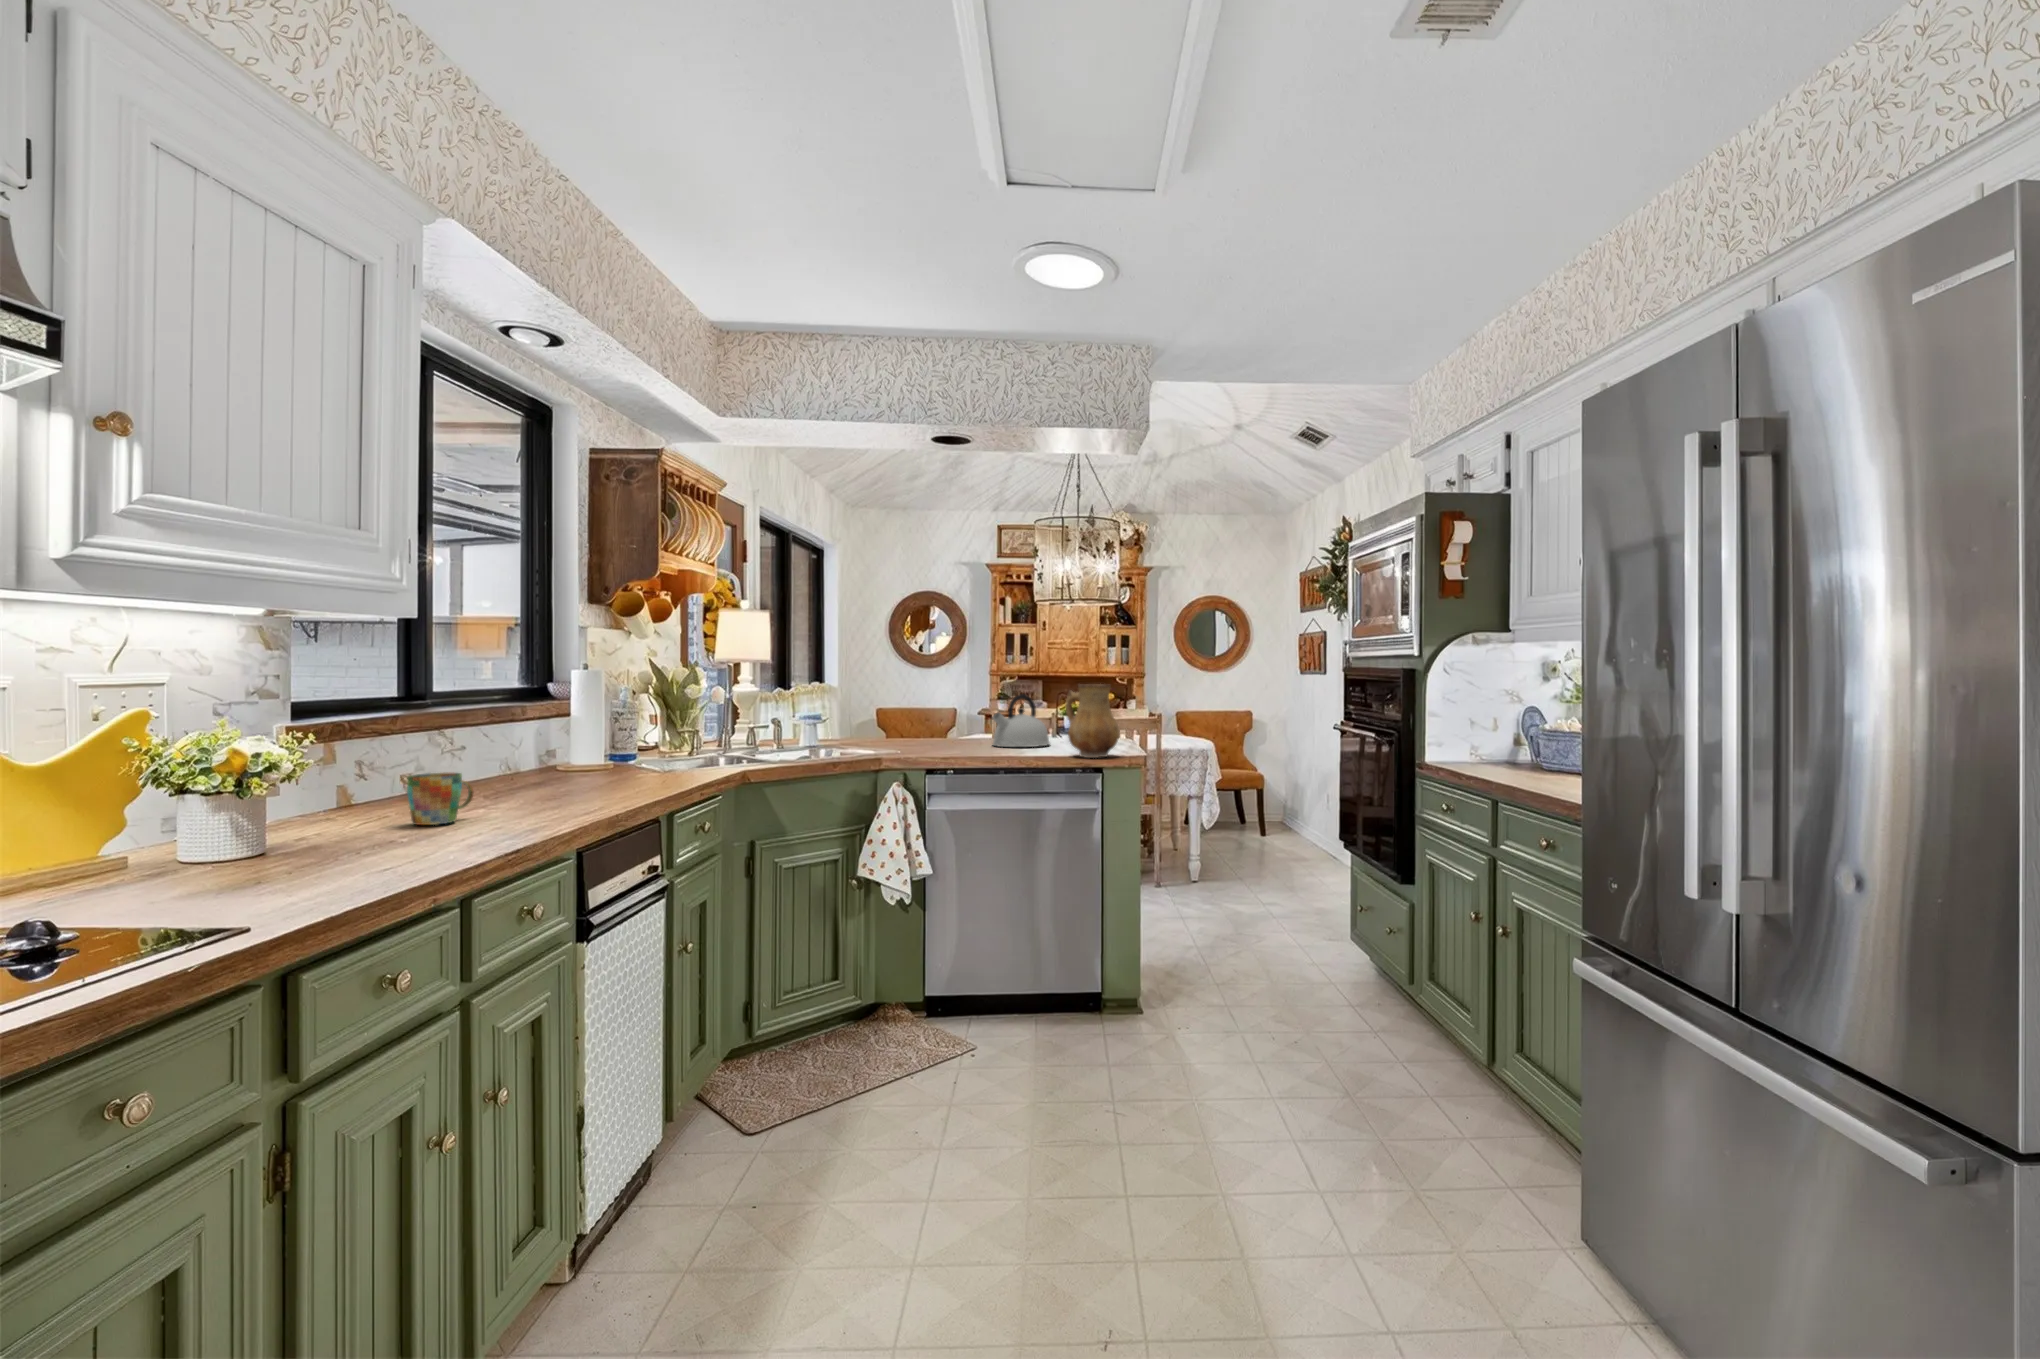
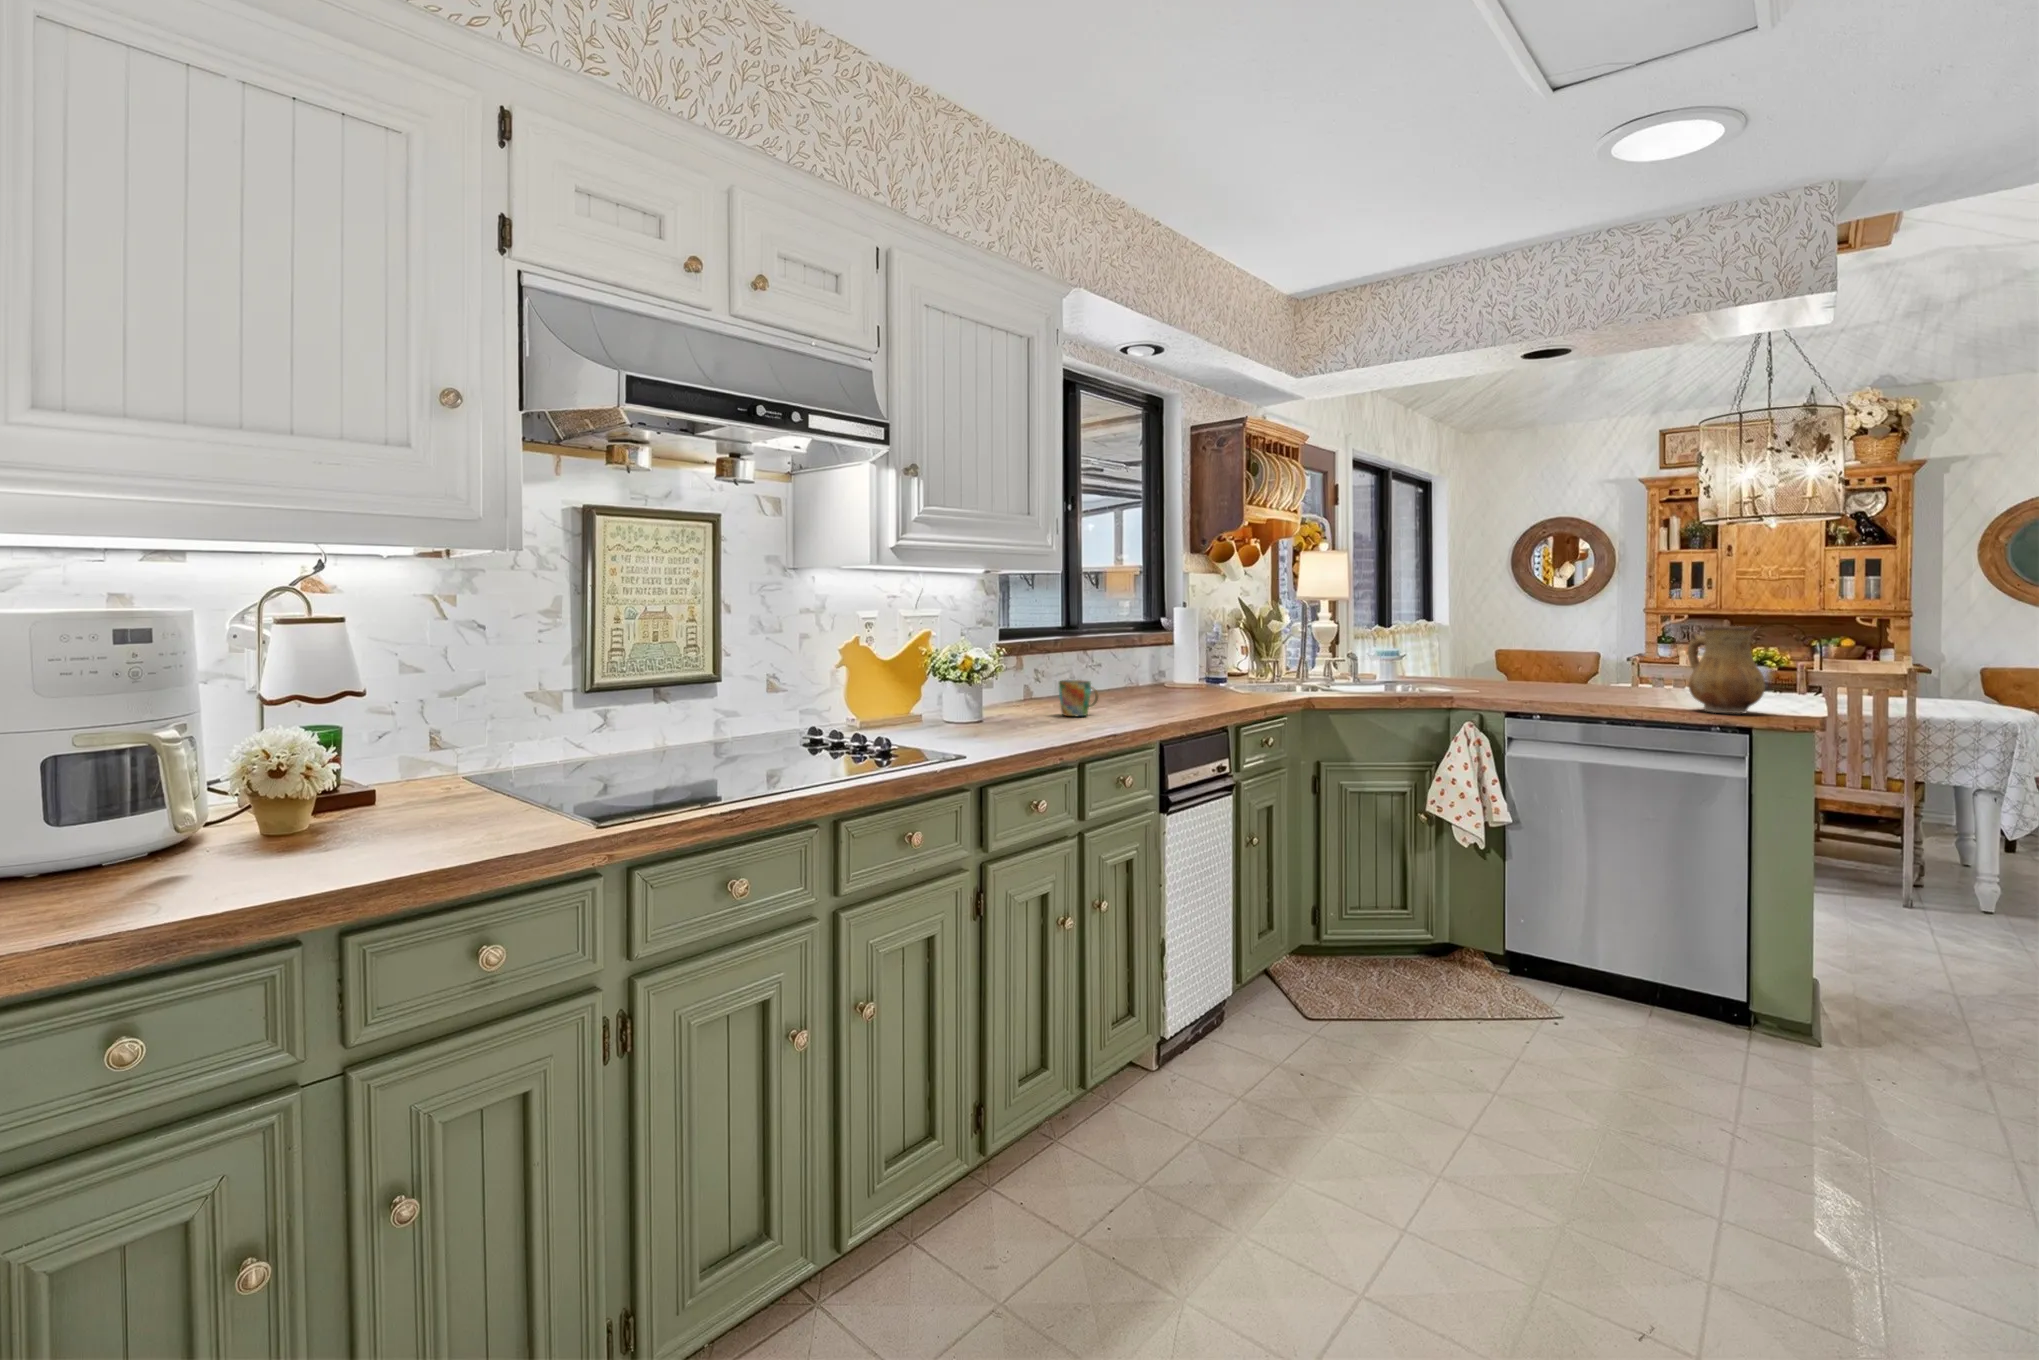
kettle: present [993,694,1050,747] -> none [1596,637,1677,697]

